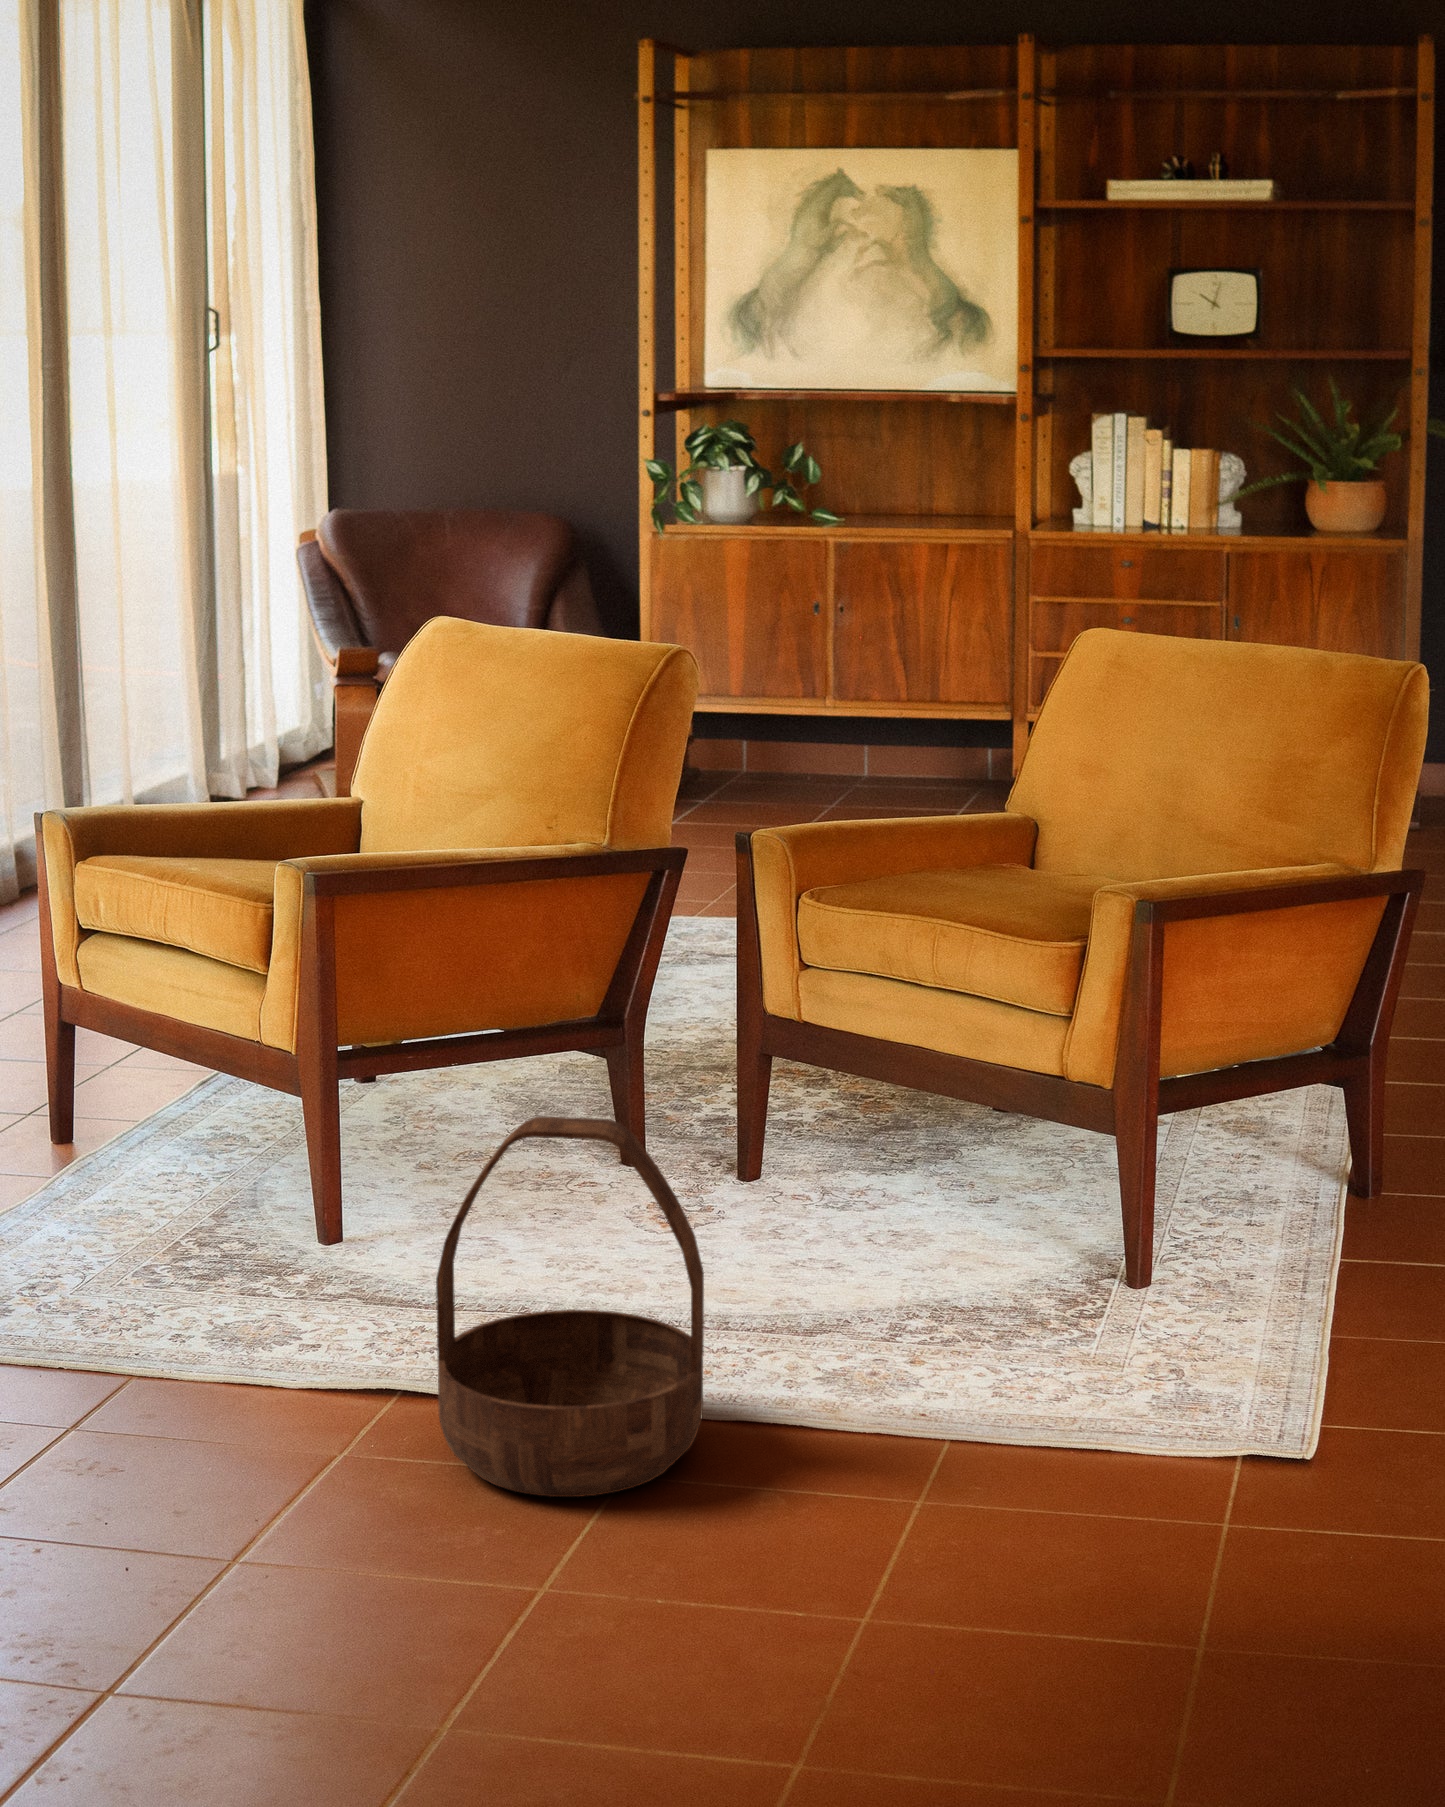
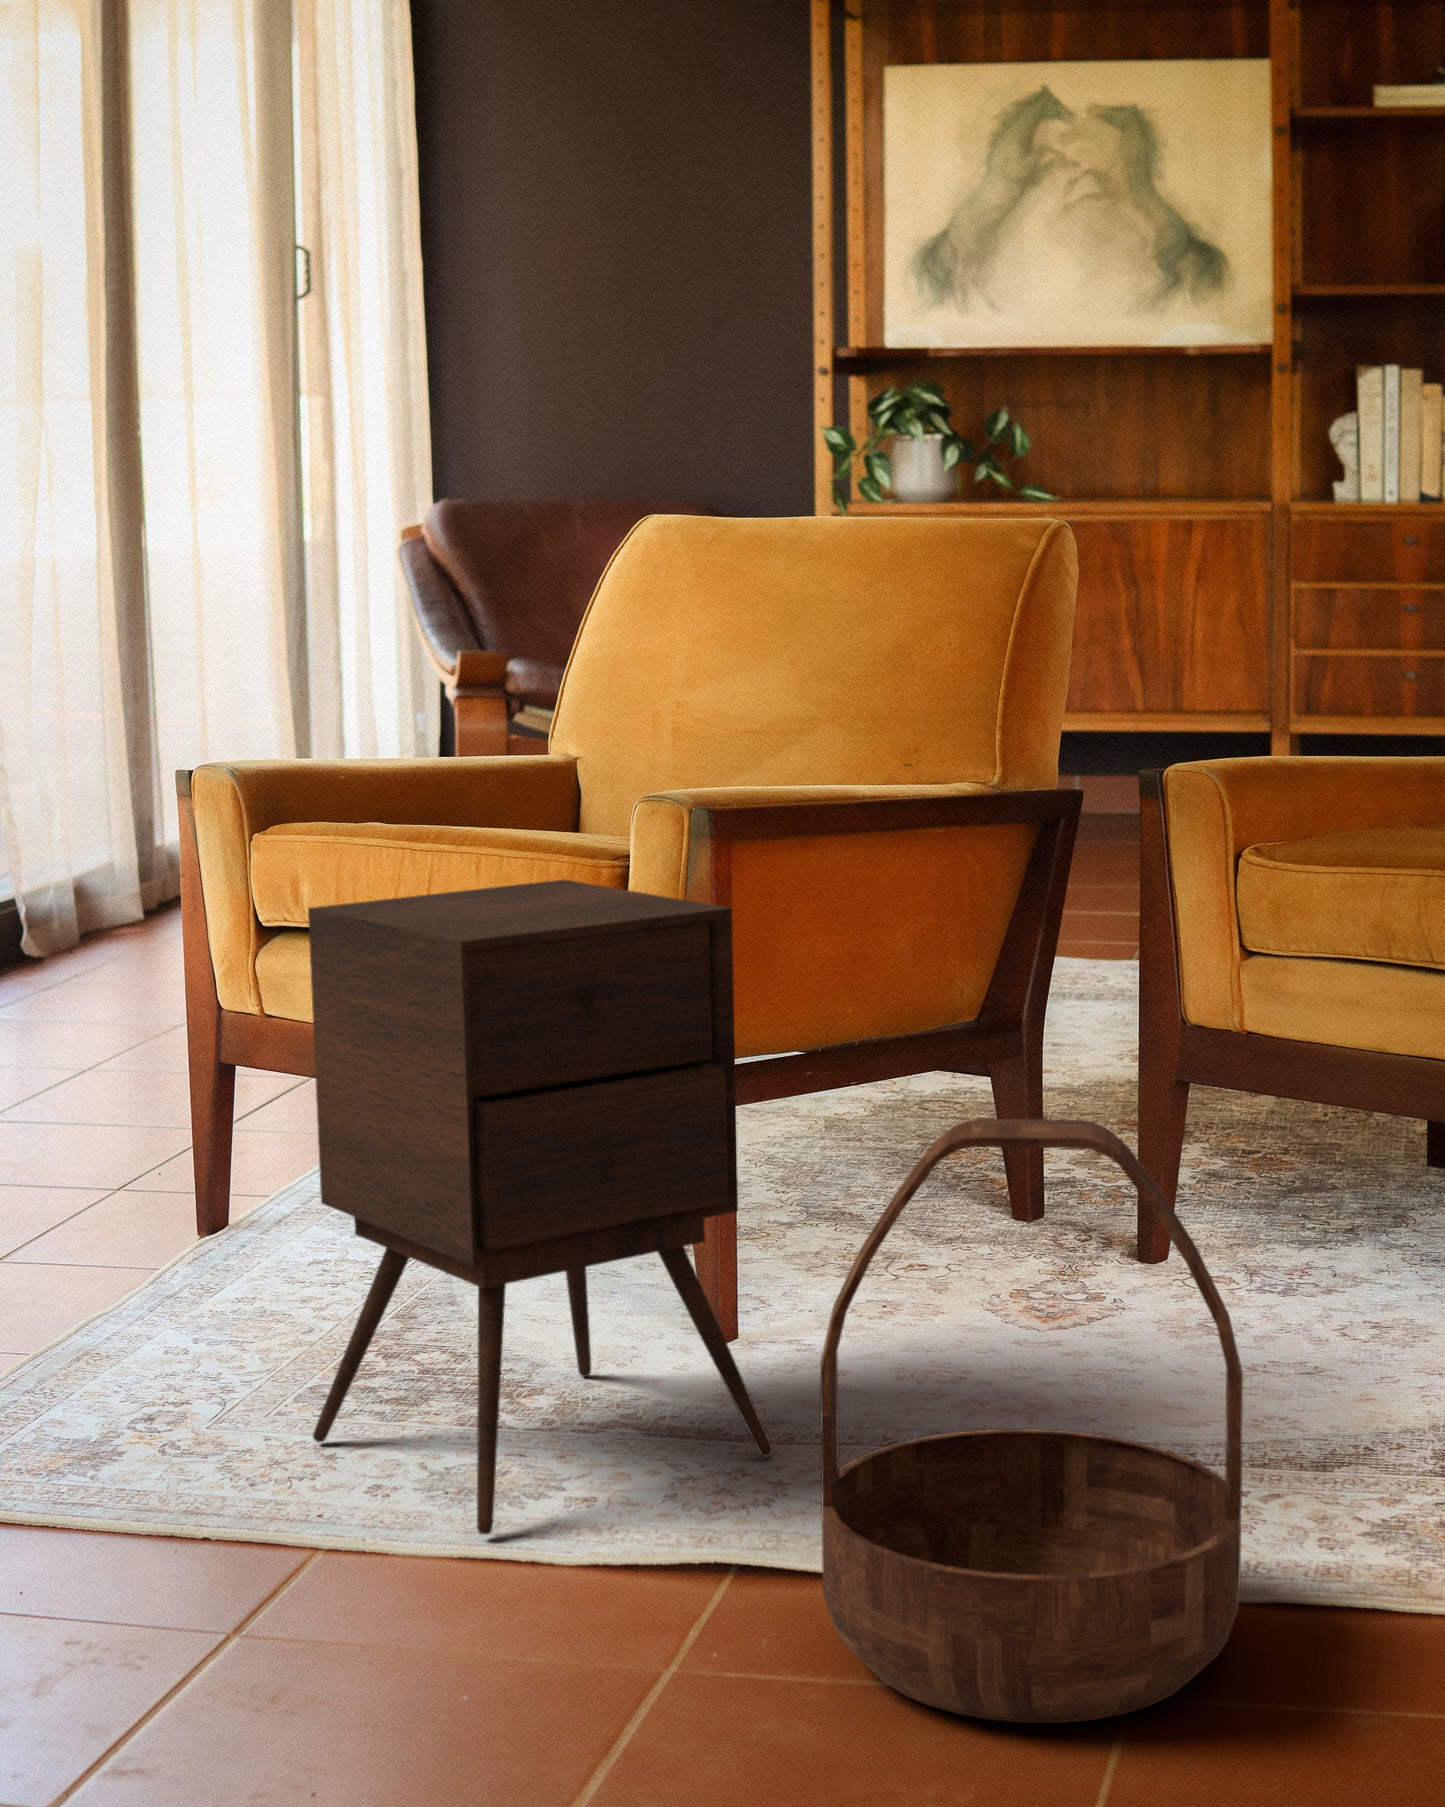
side table: none [135,922,448,1372] -> present [308,880,773,1534]

